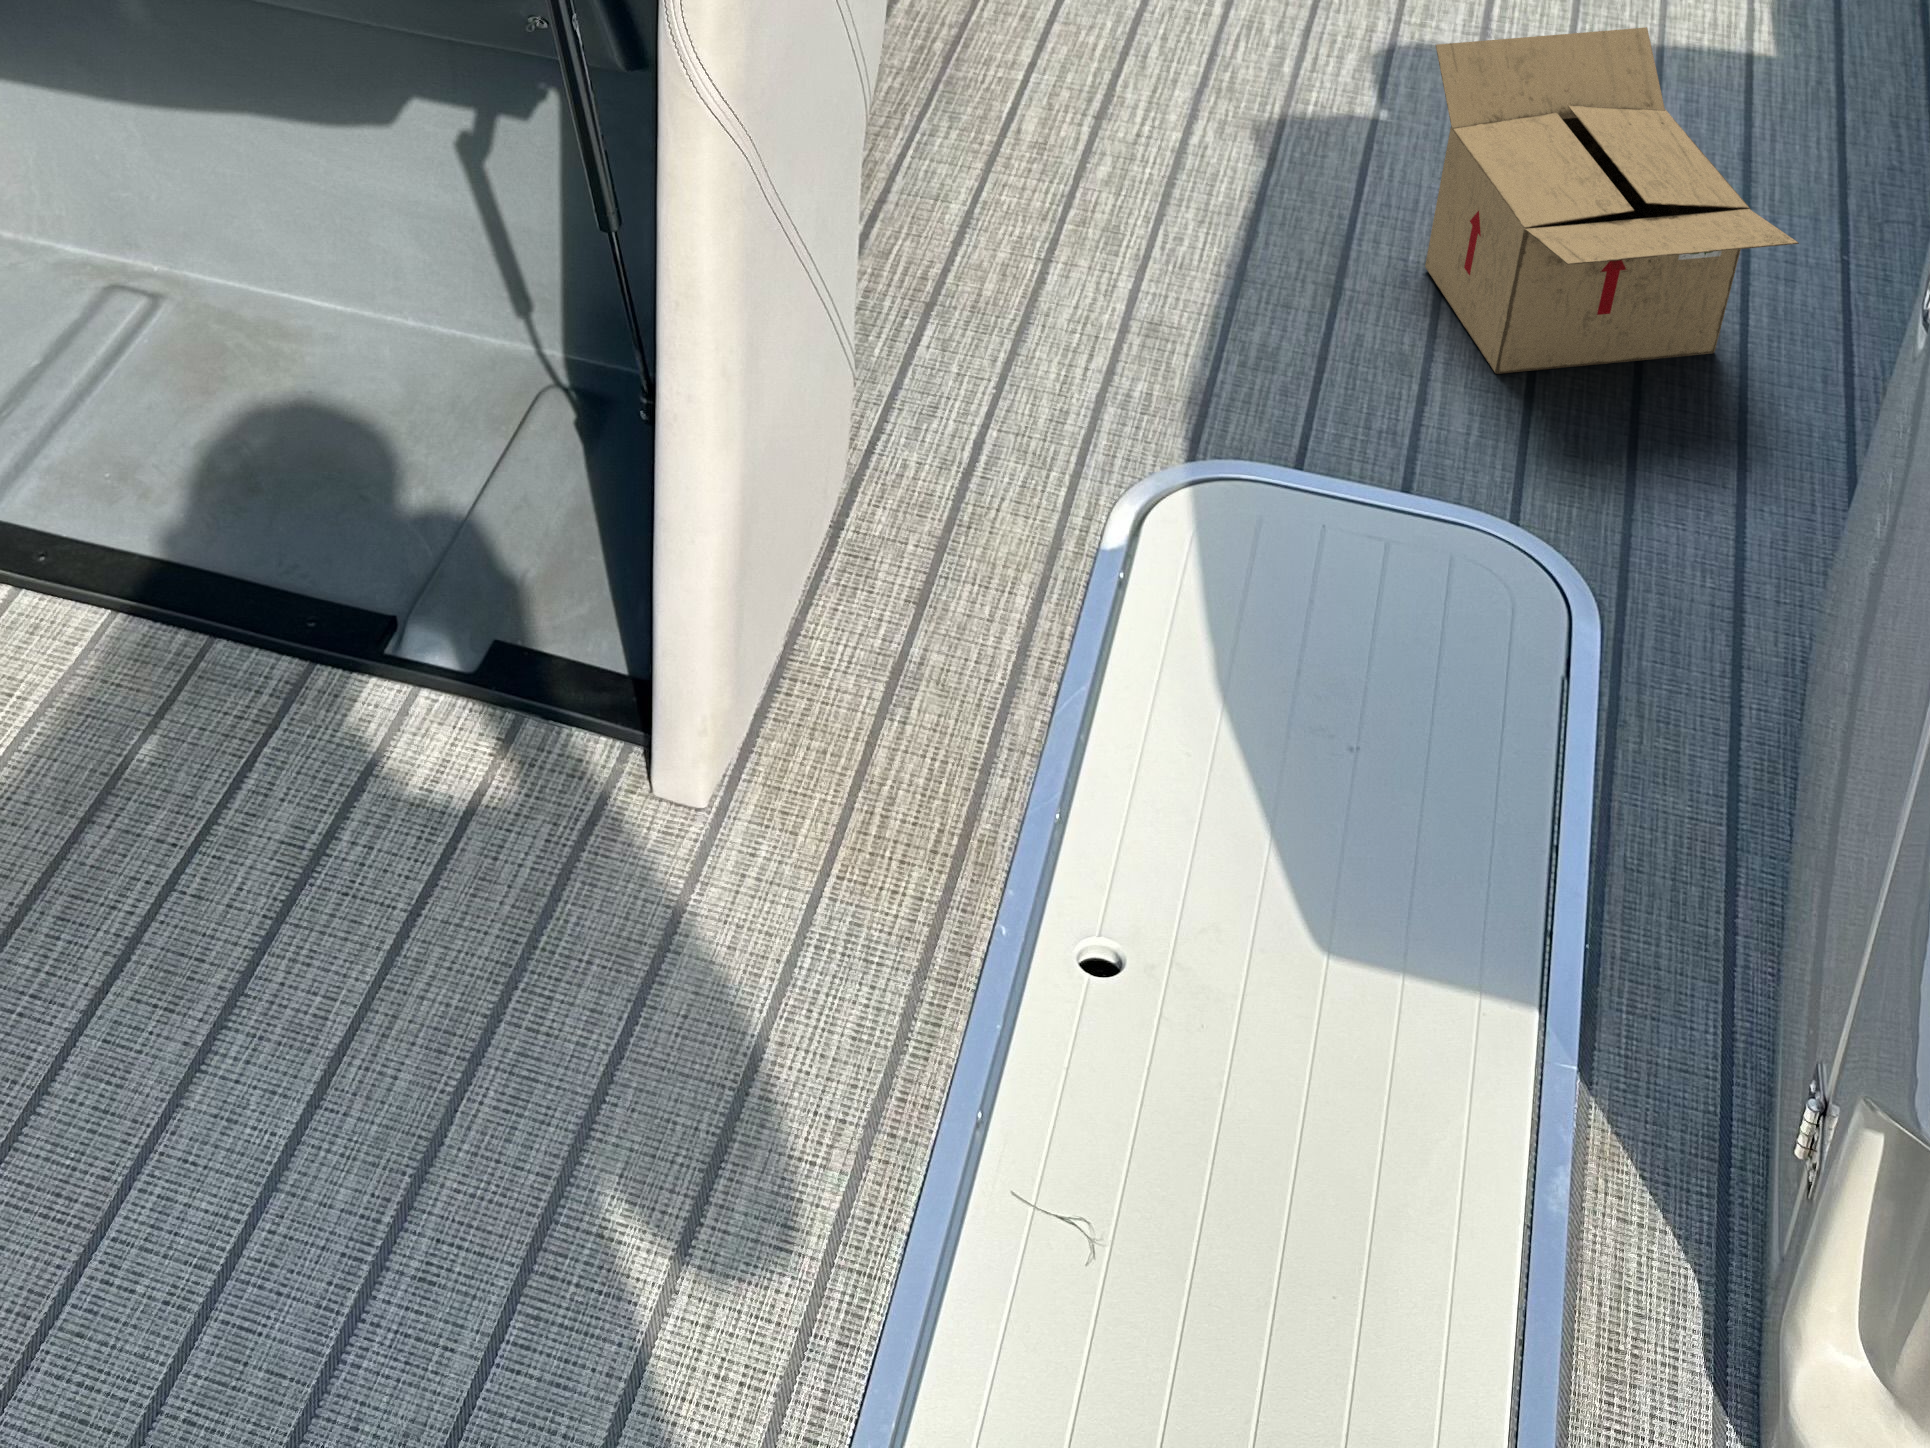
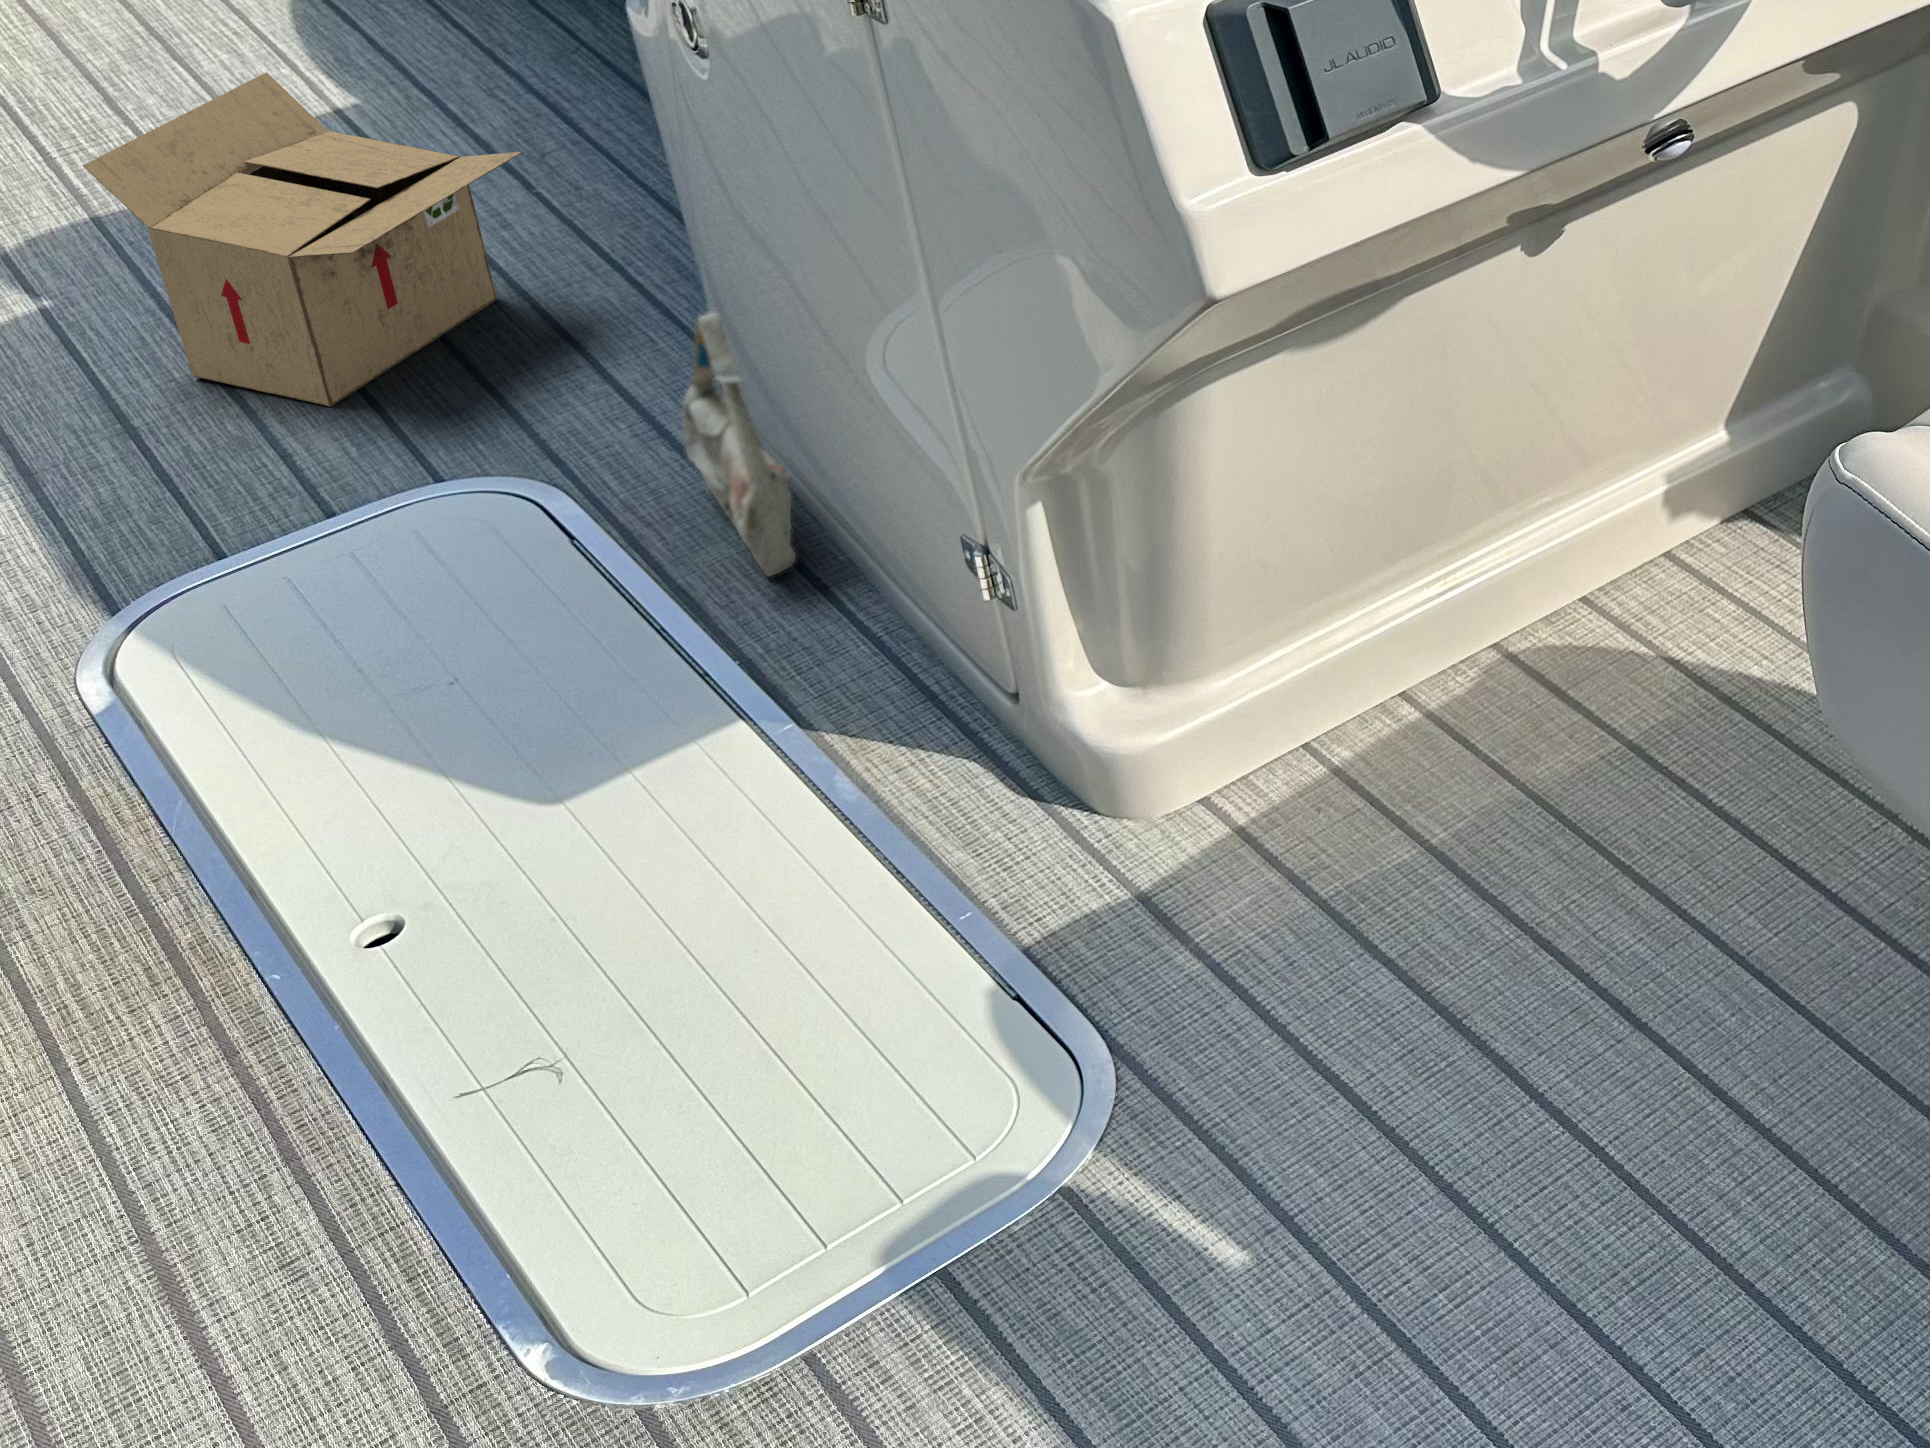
bag: none [1673,572,1793,875] -> present [683,313,796,577]

